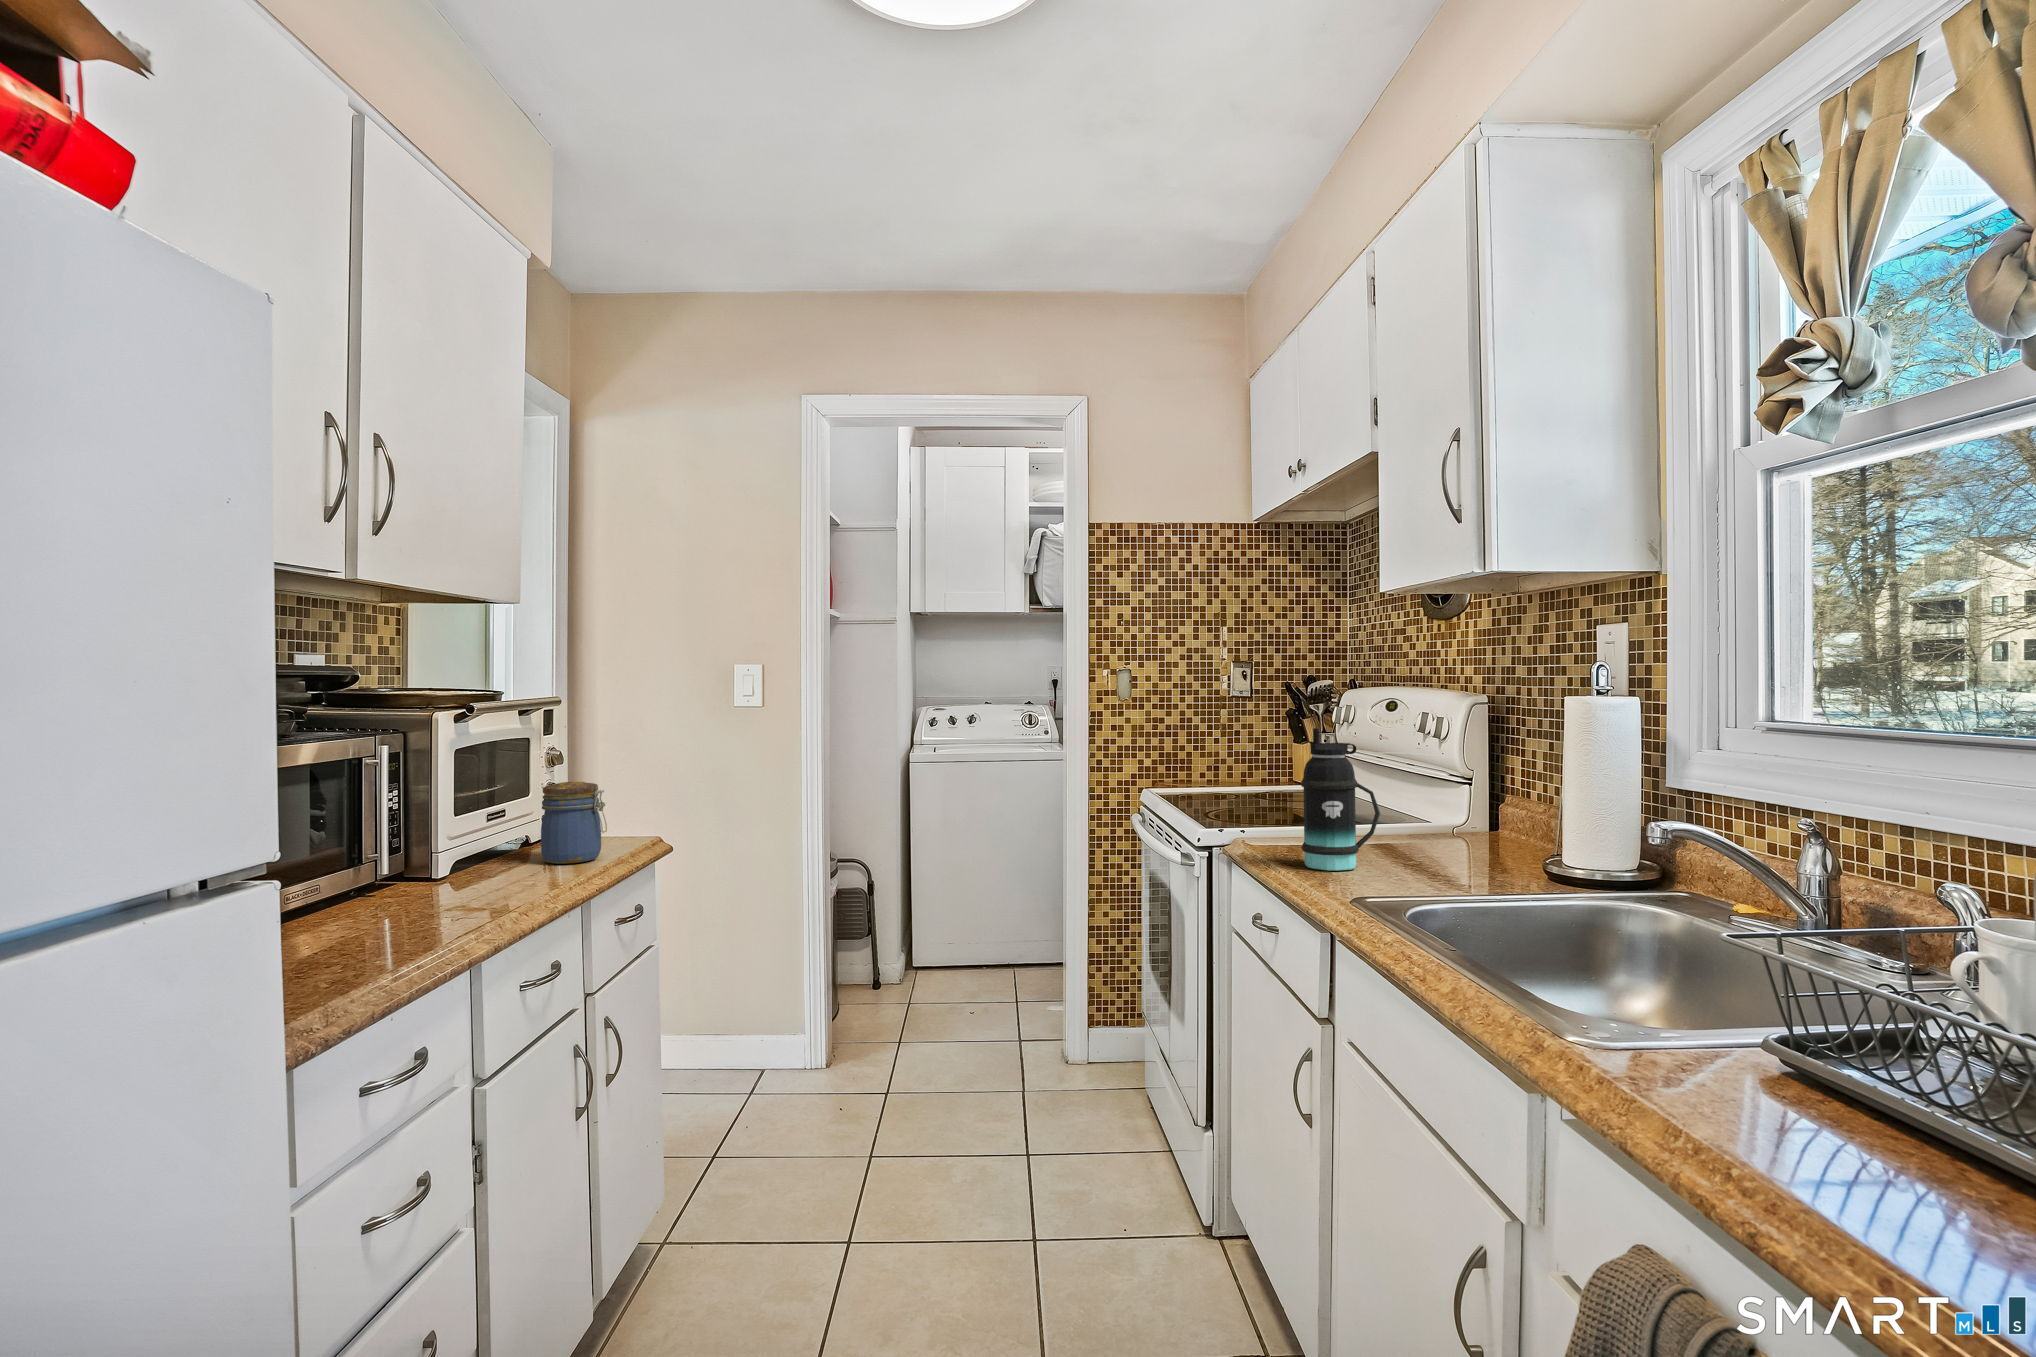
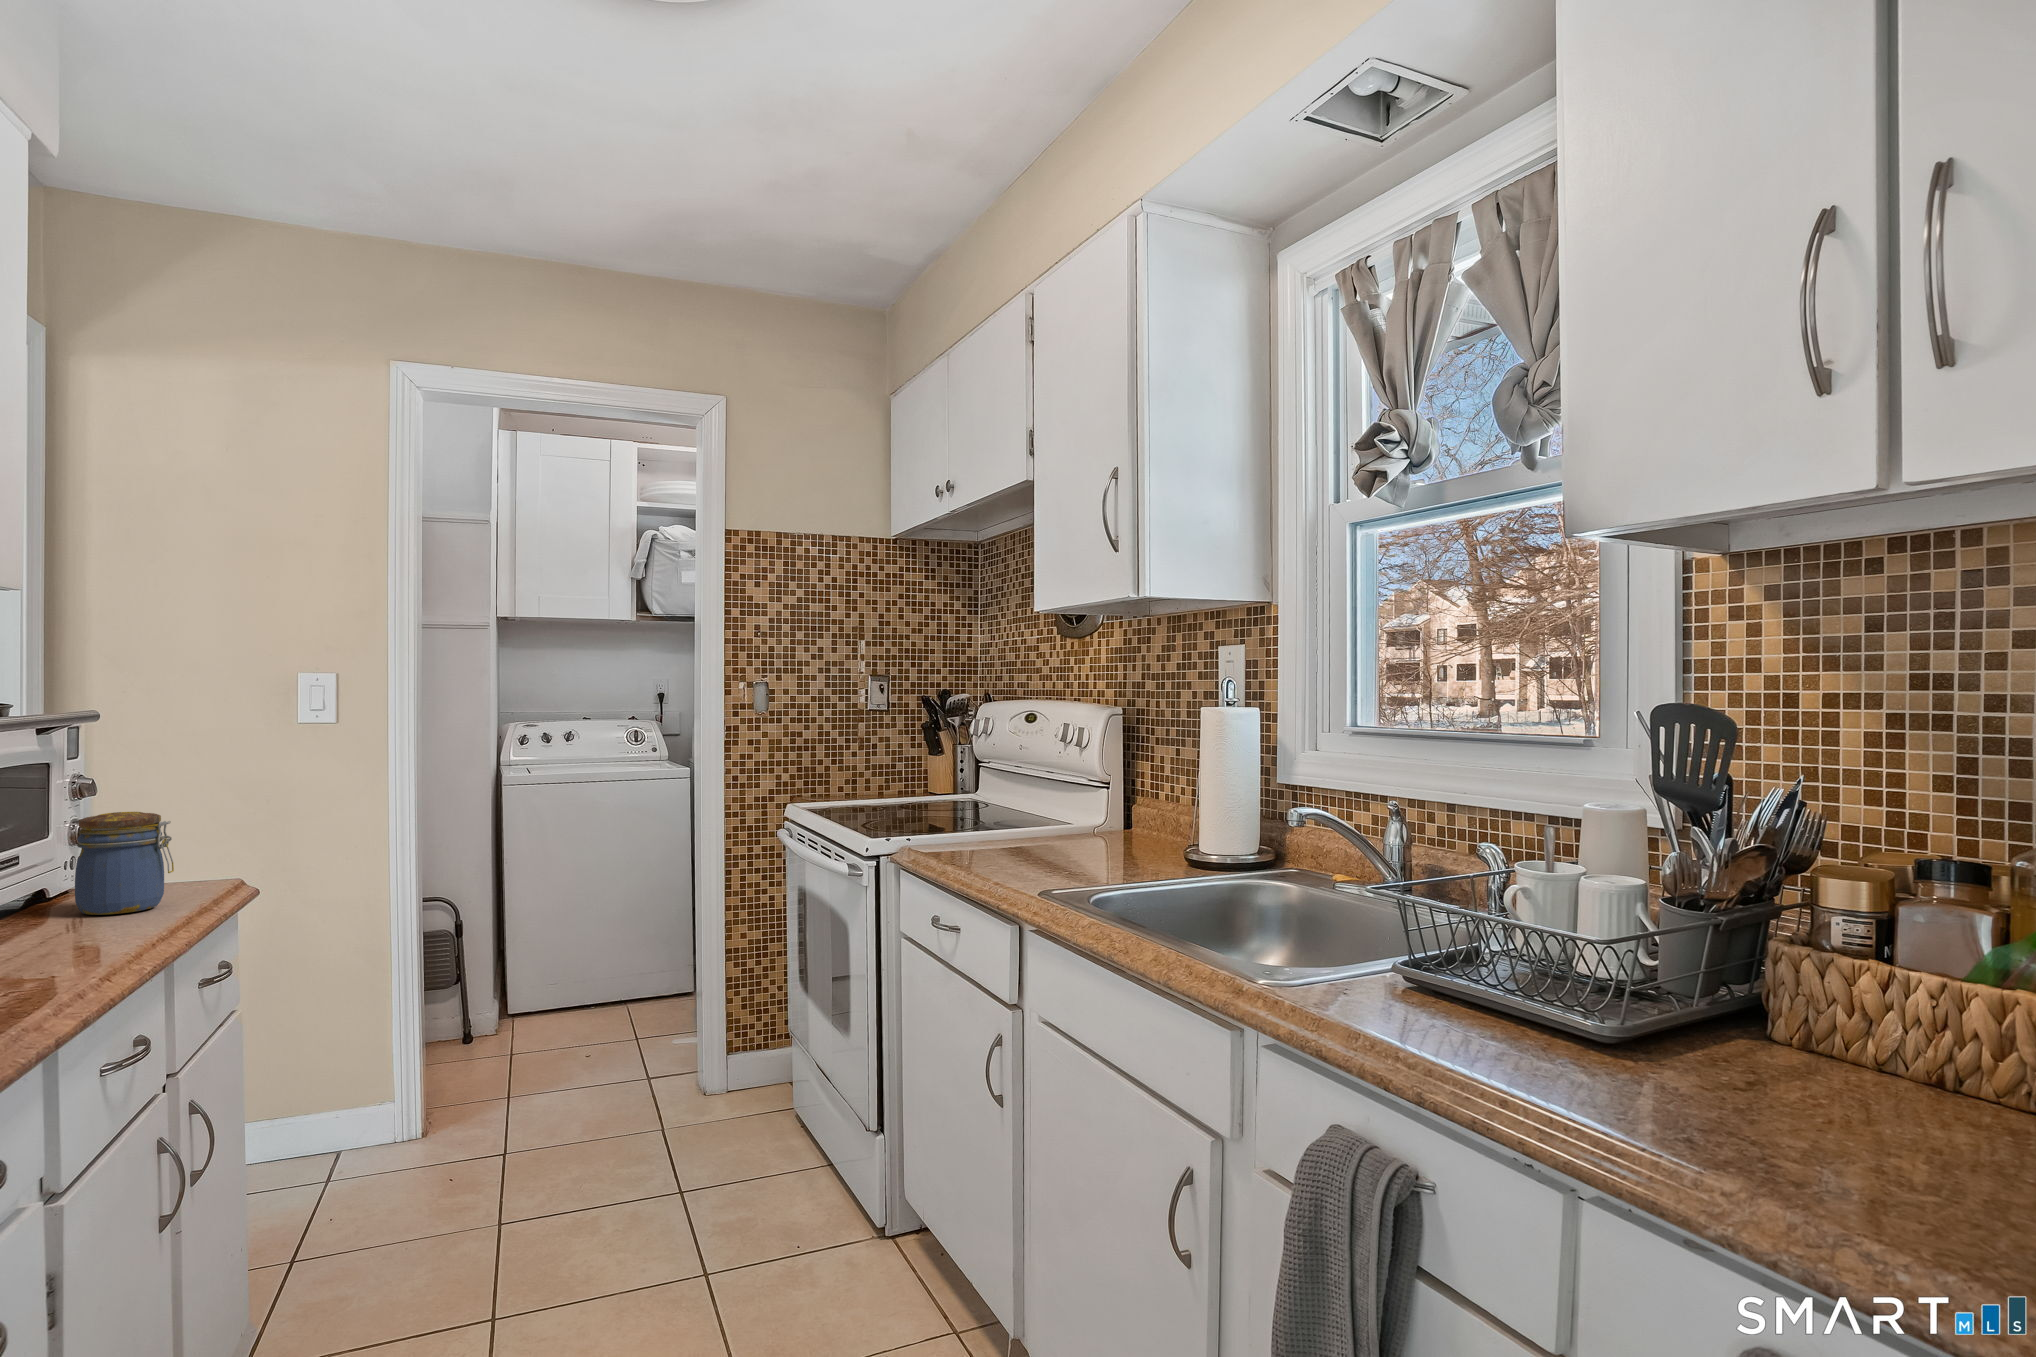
bottle: present [1301,728,1380,871] -> none [981,736,1051,869]

